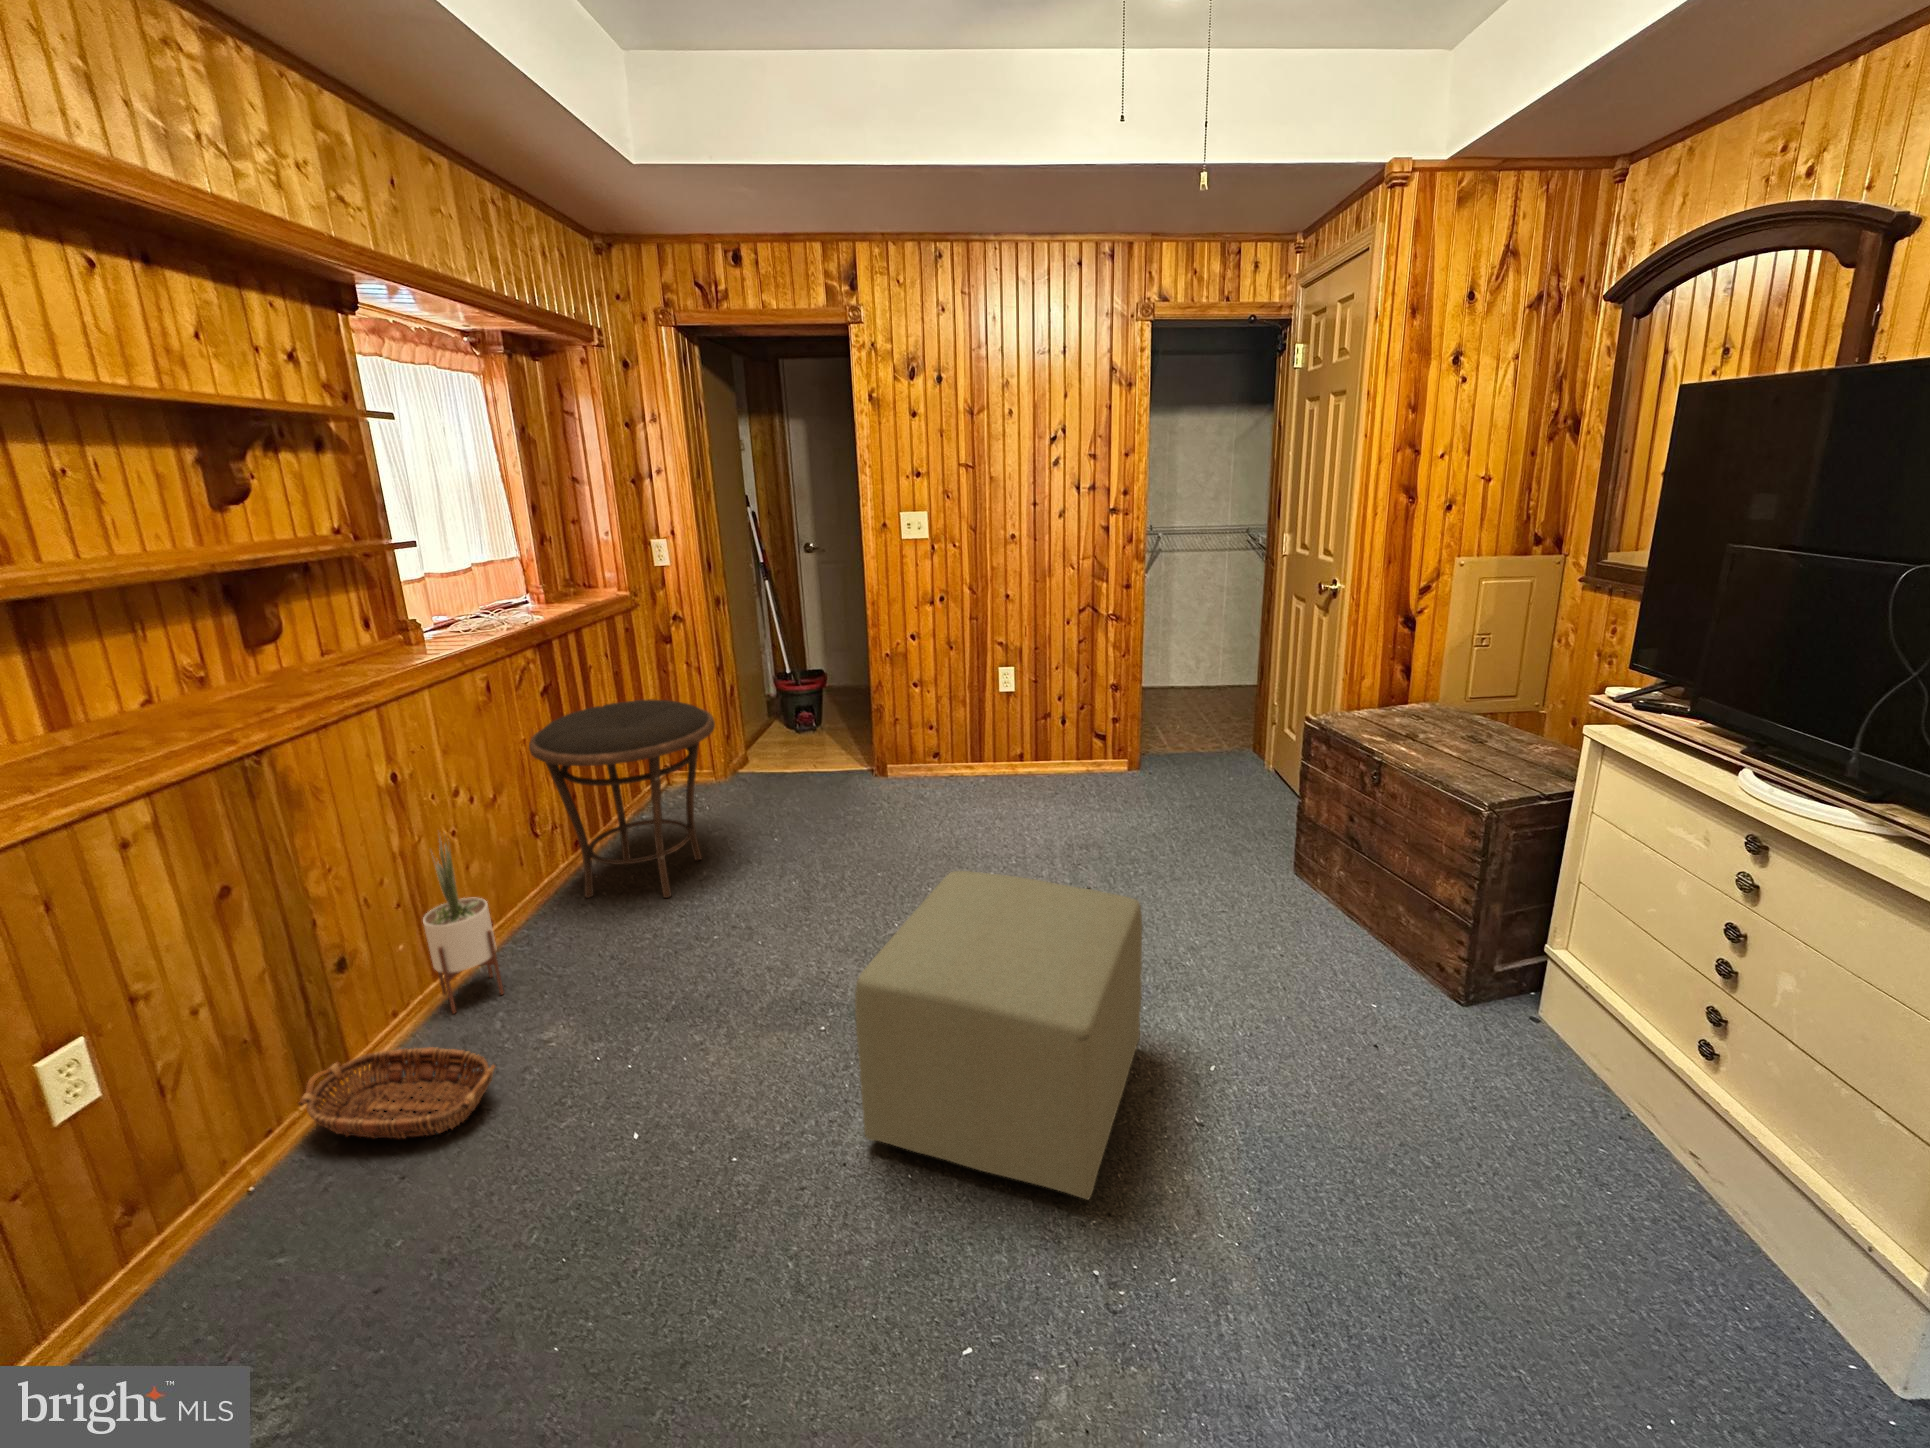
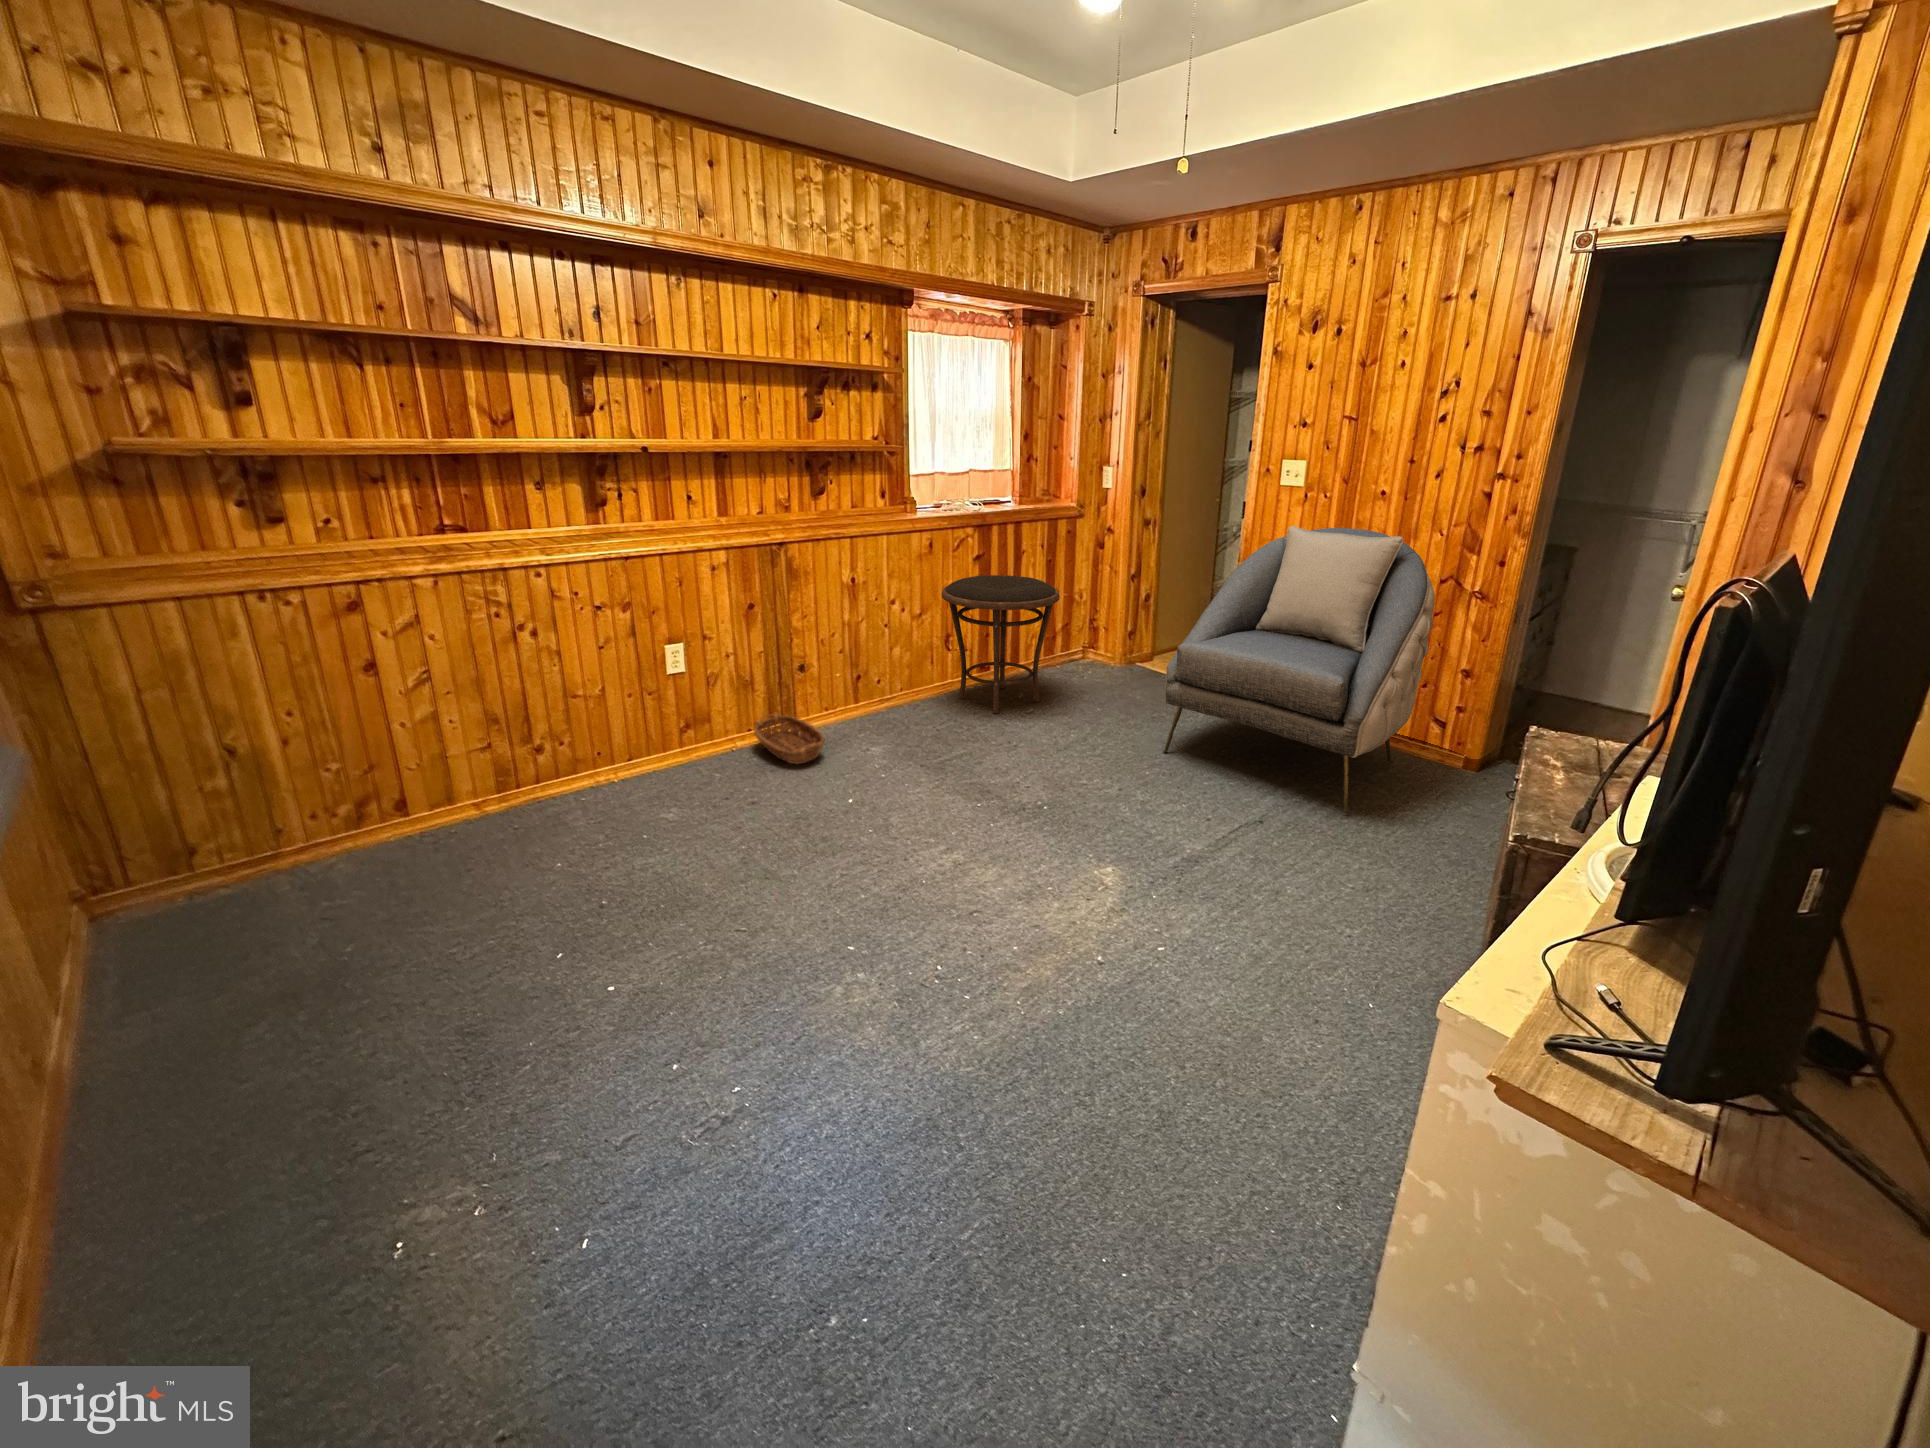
armchair: none [896,575,1137,861] -> present [1163,526,1435,813]
potted plant: present [423,837,504,1013] -> none [845,614,880,724]
ottoman: present [855,871,1142,1199] -> none [918,723,1145,948]

